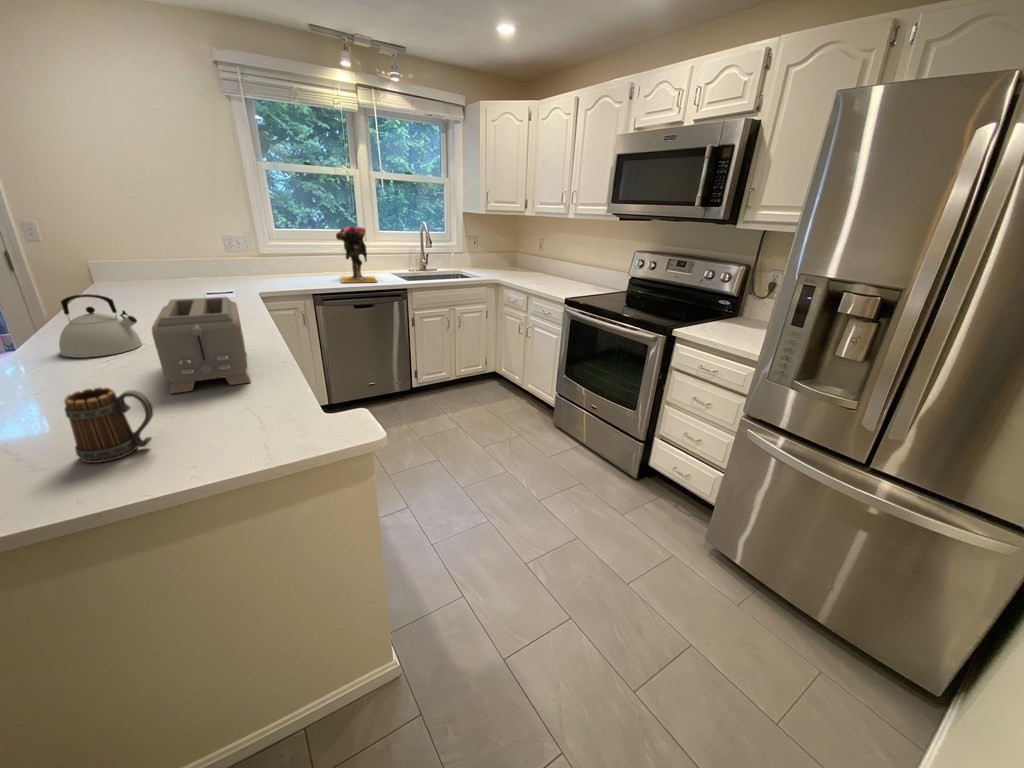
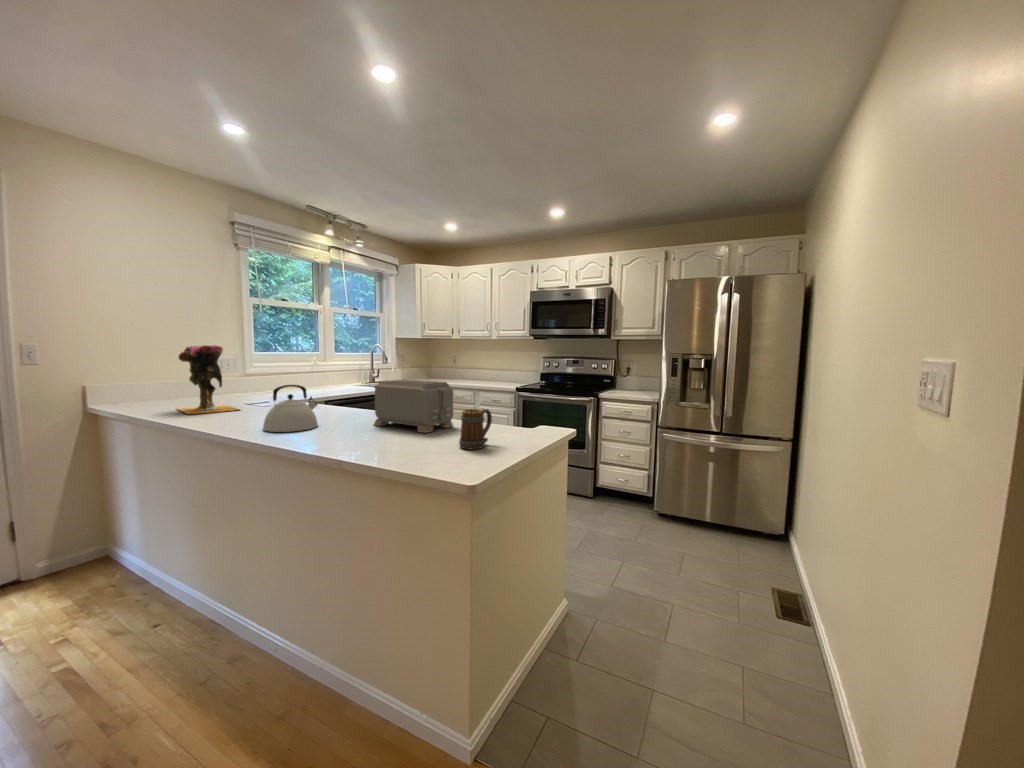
vase: present [336,226,377,283] -> present [178,345,239,414]

